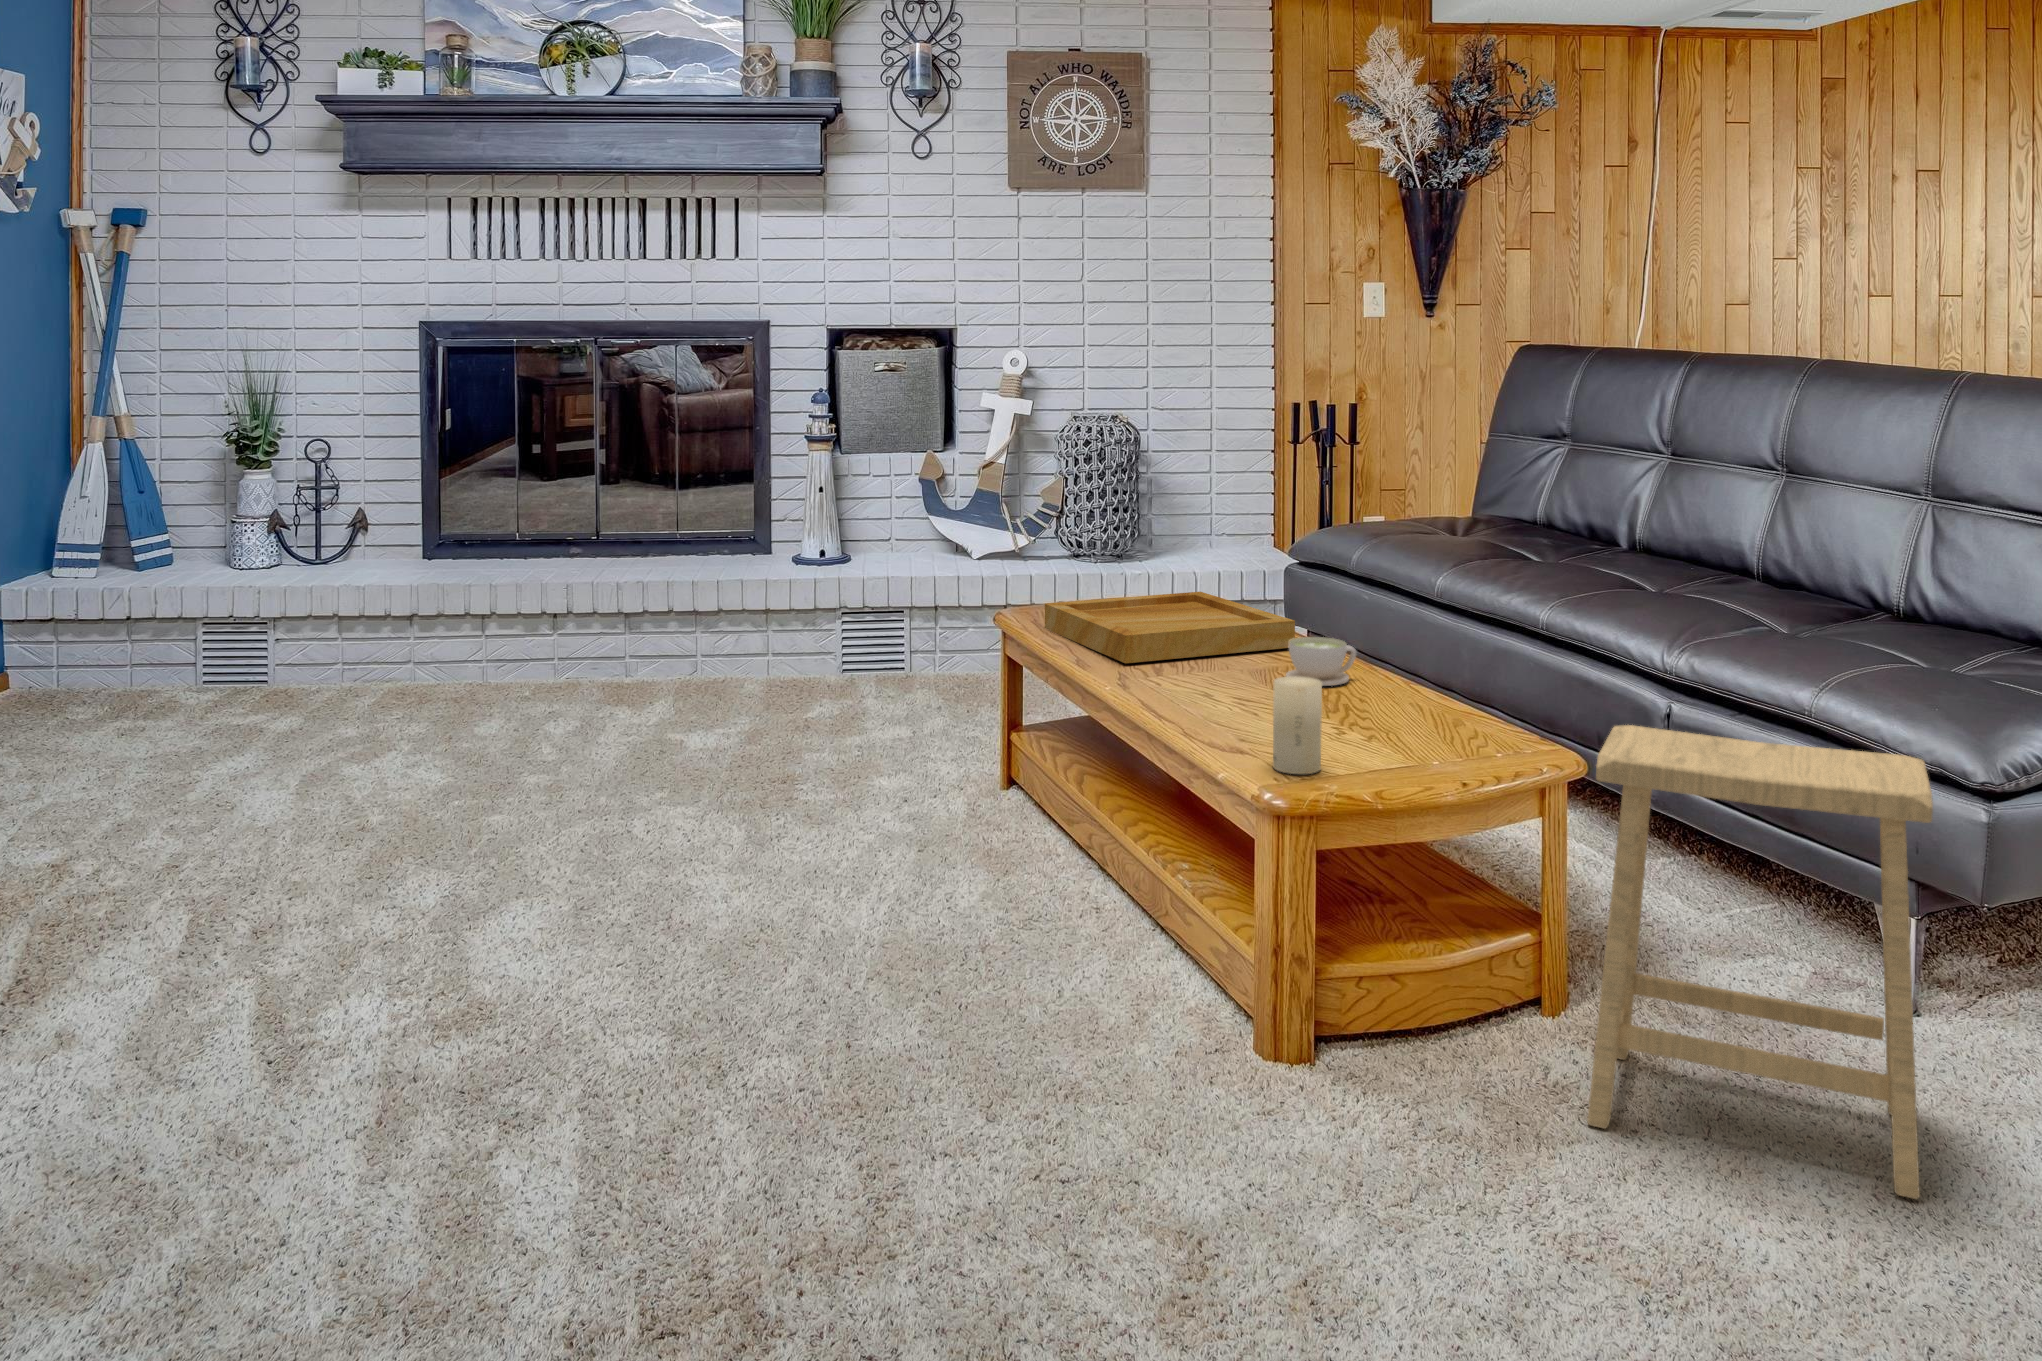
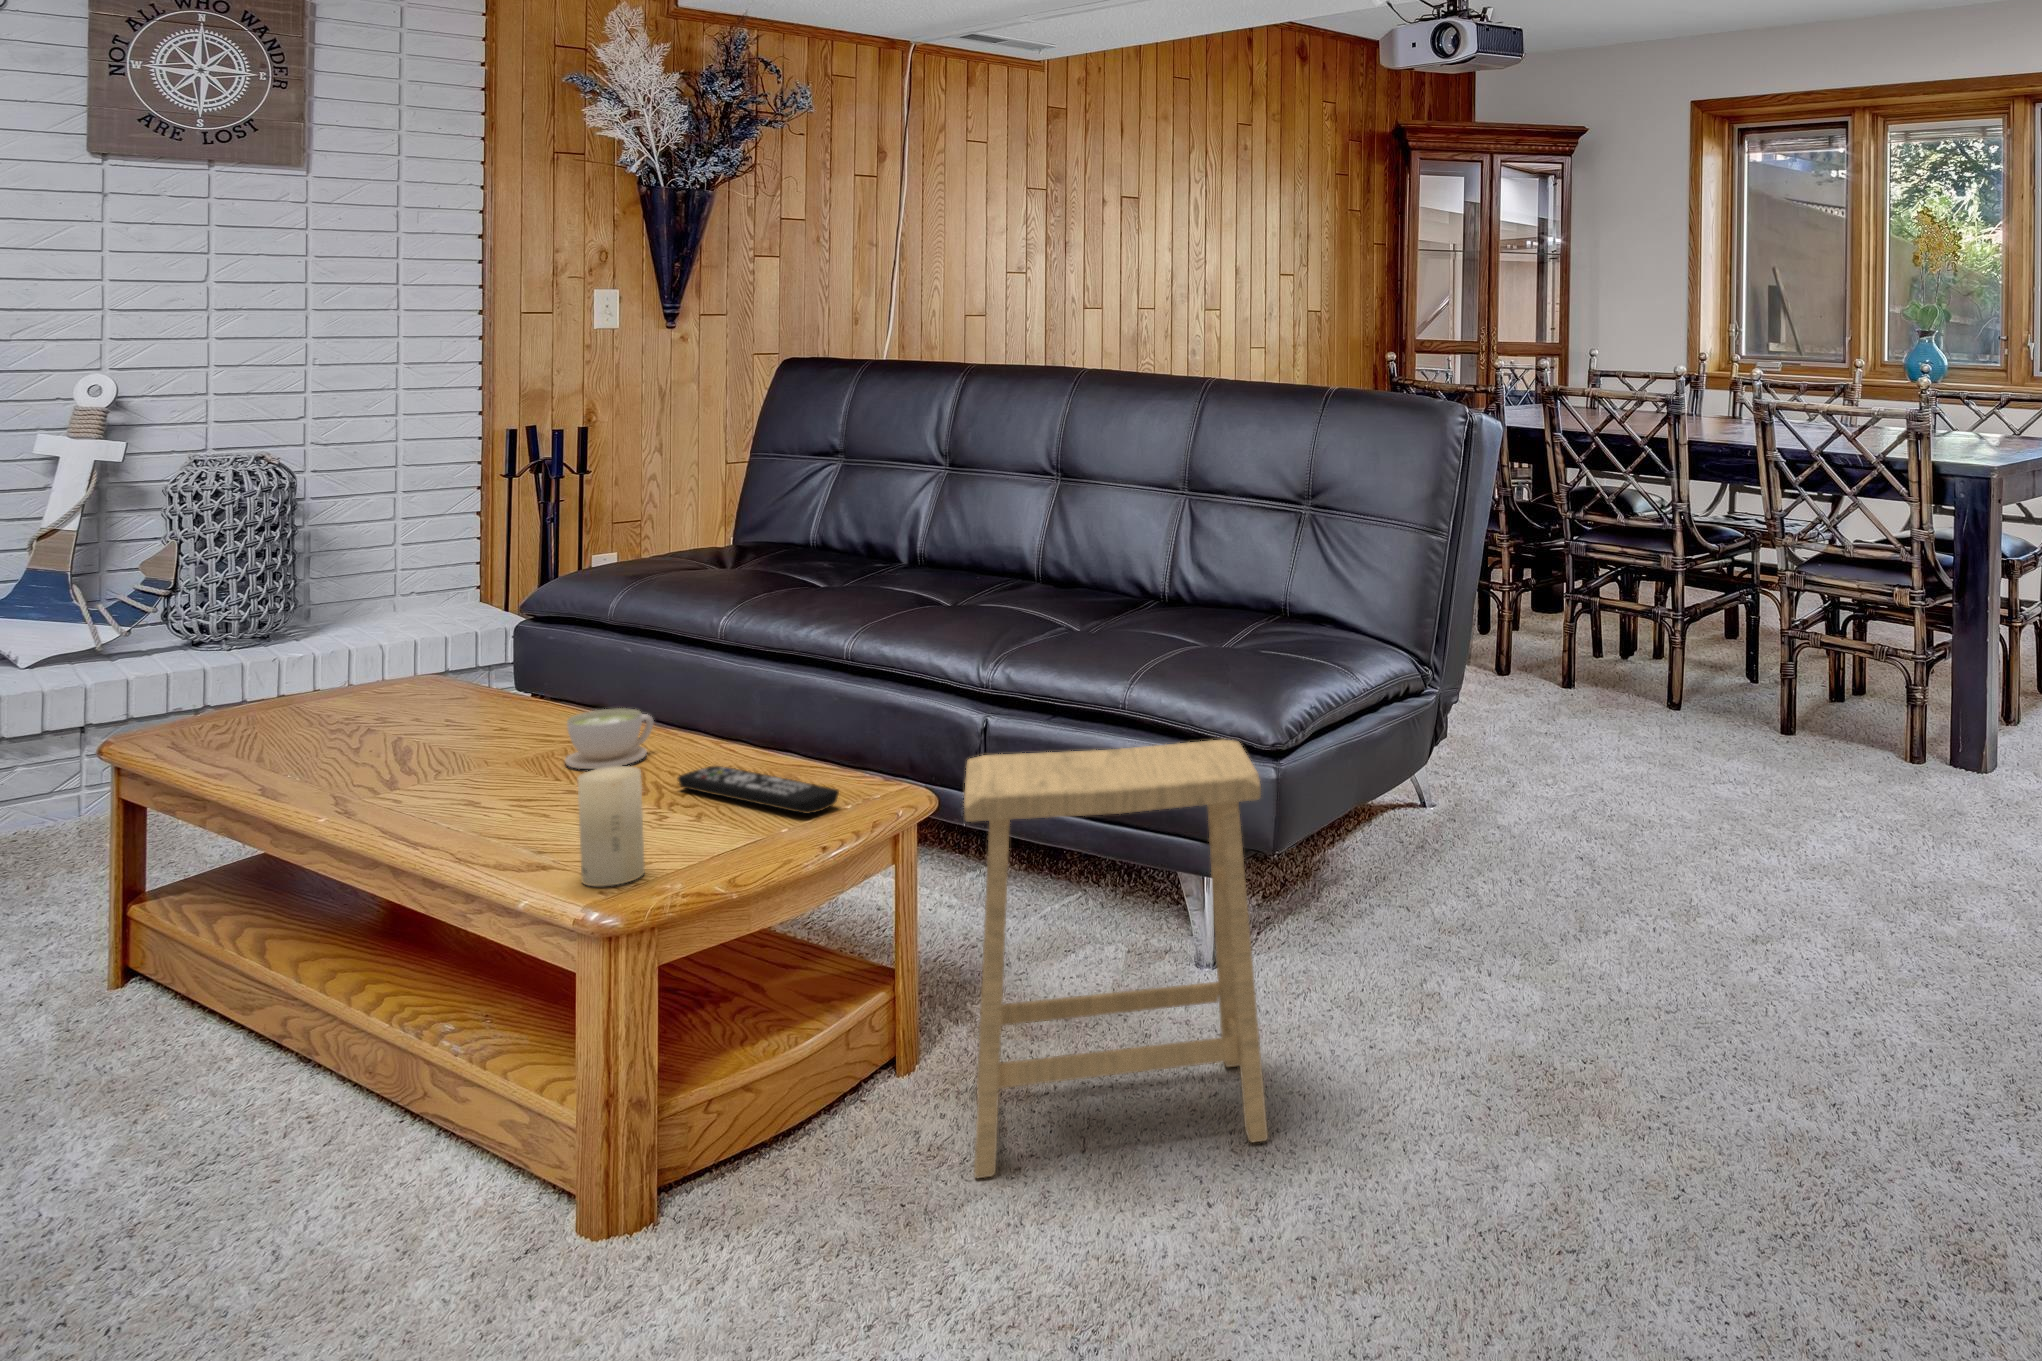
tray: present [1045,592,1295,663] -> none [183,672,566,784]
remote control: none [1365,697,1496,751] -> present [677,766,839,814]

